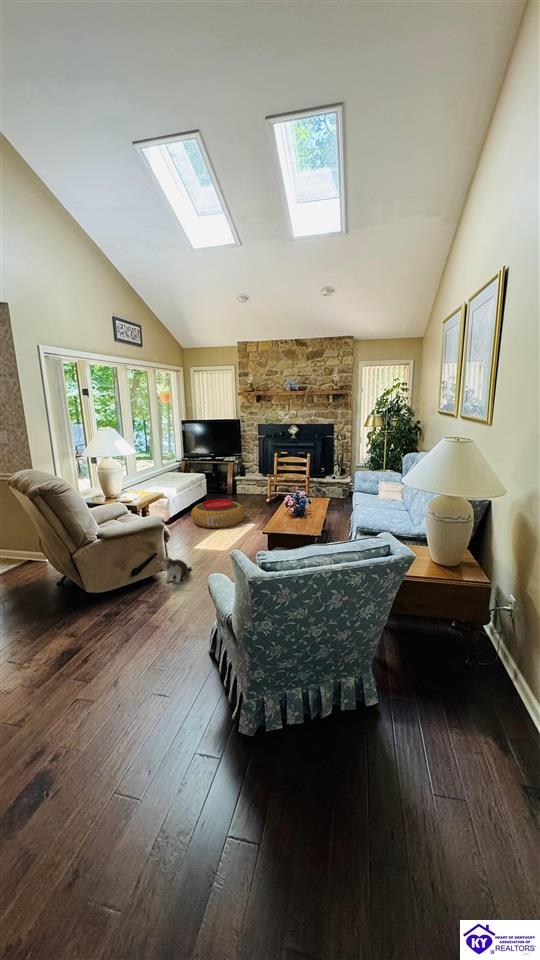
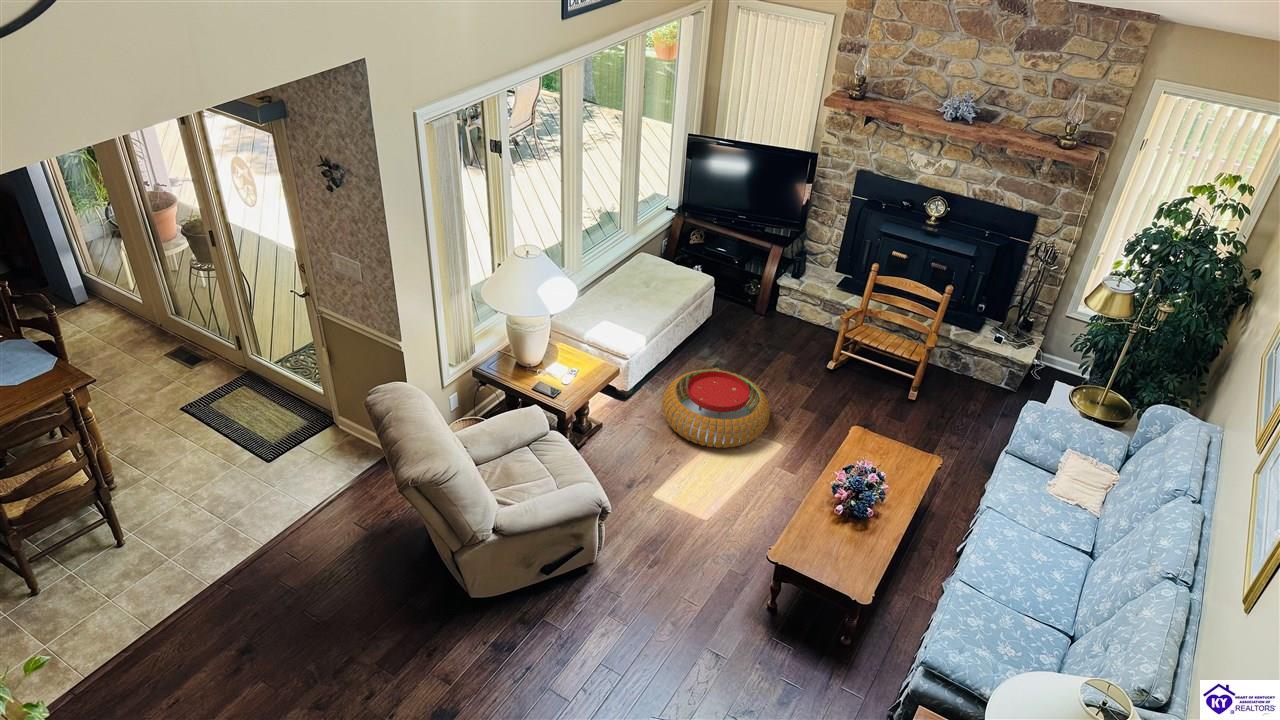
plush toy: present [158,557,191,583] -> none [570,570,632,614]

